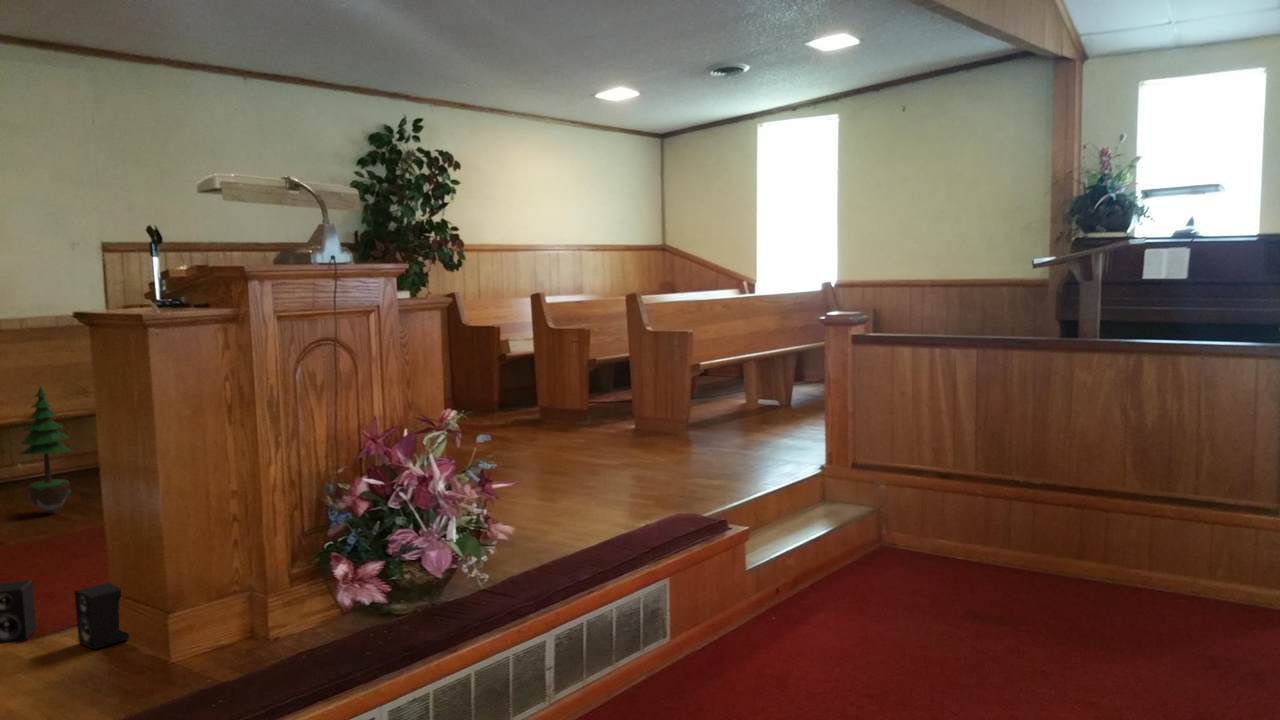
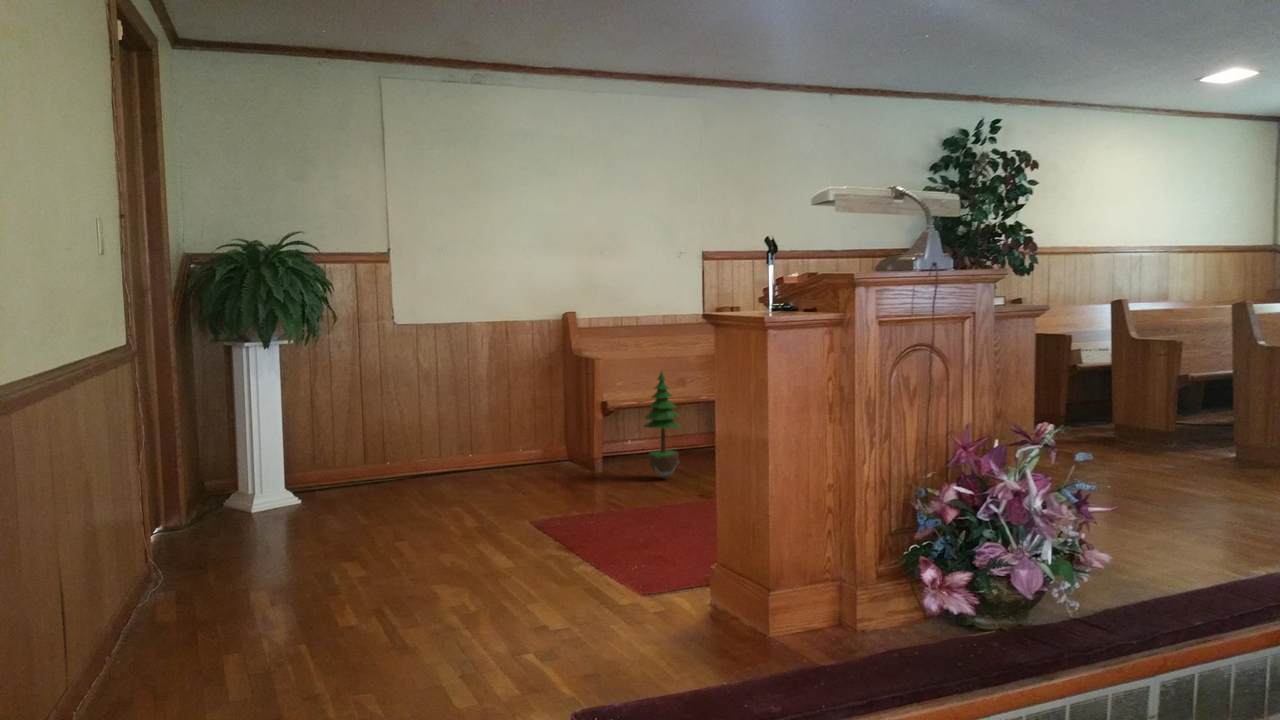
speaker: present [0,580,129,649] -> none [623,538,733,608]

